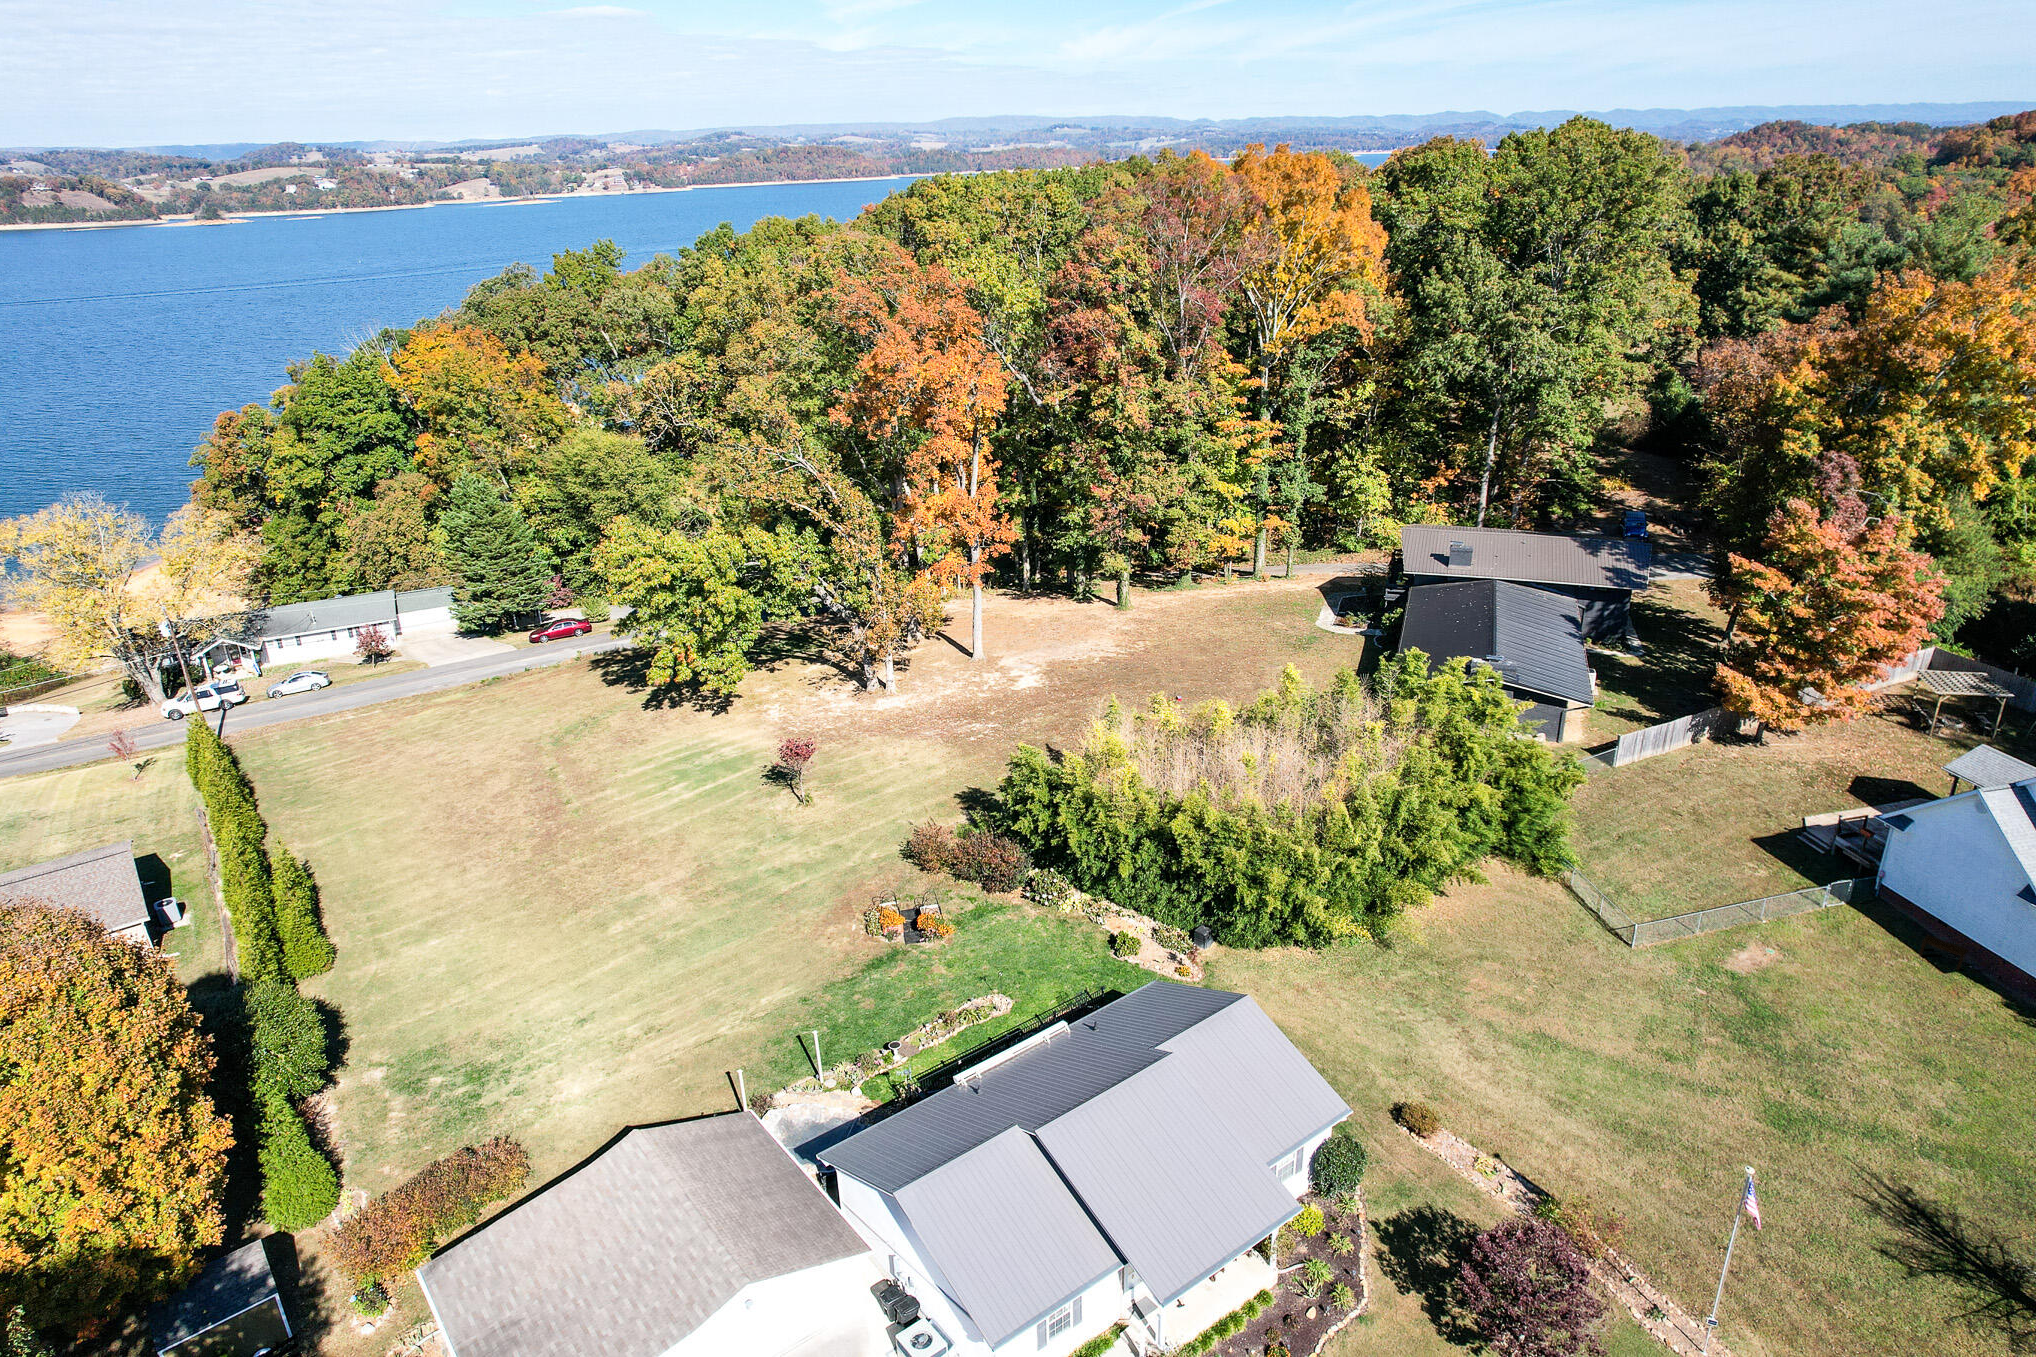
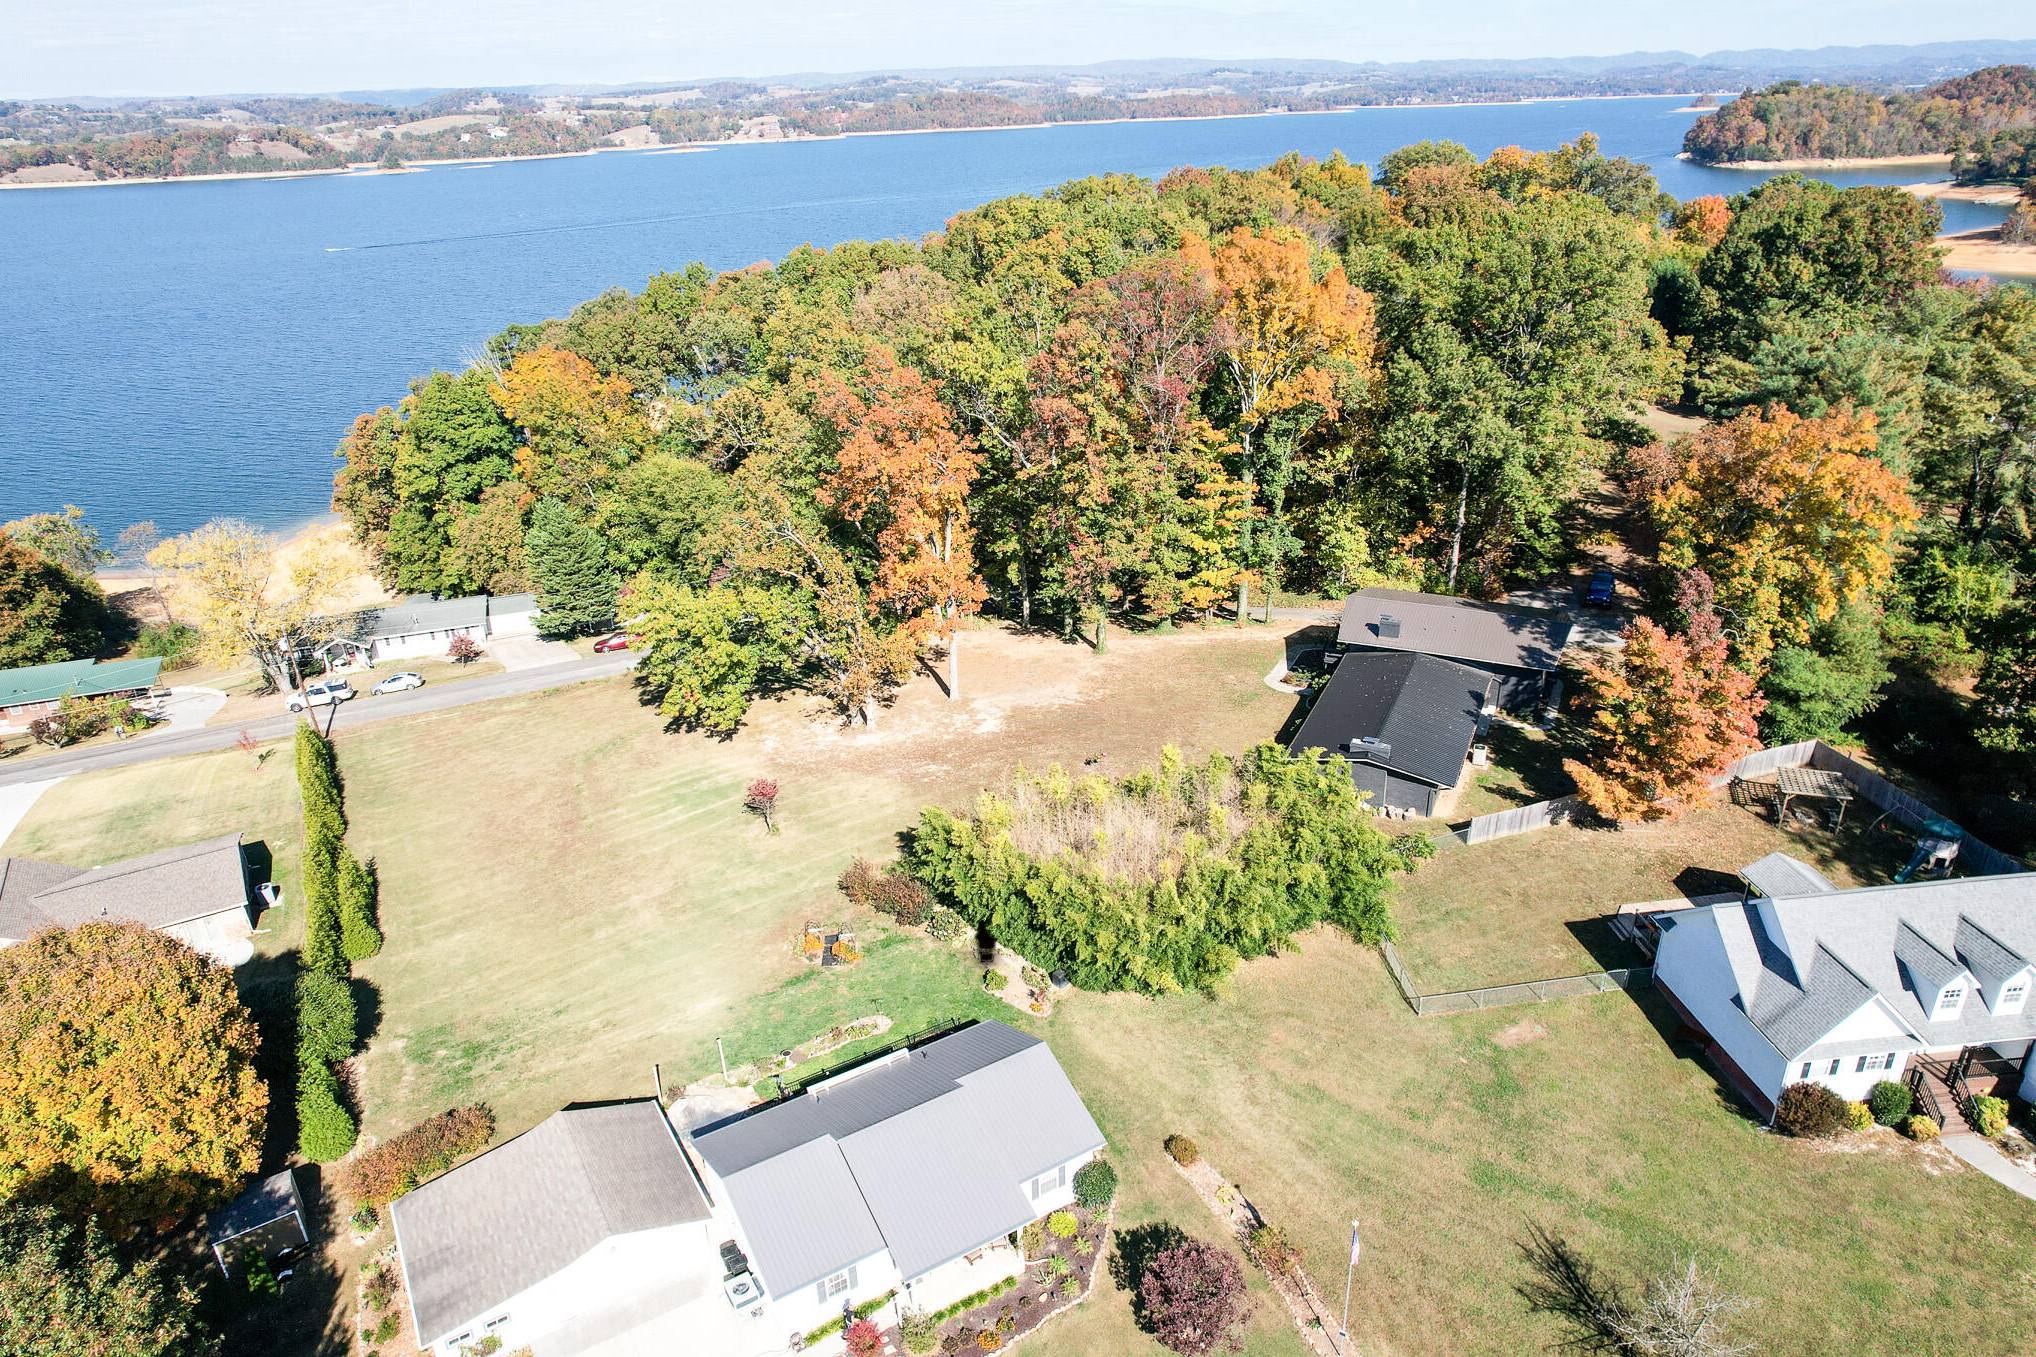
lounge chair: none [1089,877,1119,932] -> present [974,920,998,963]

